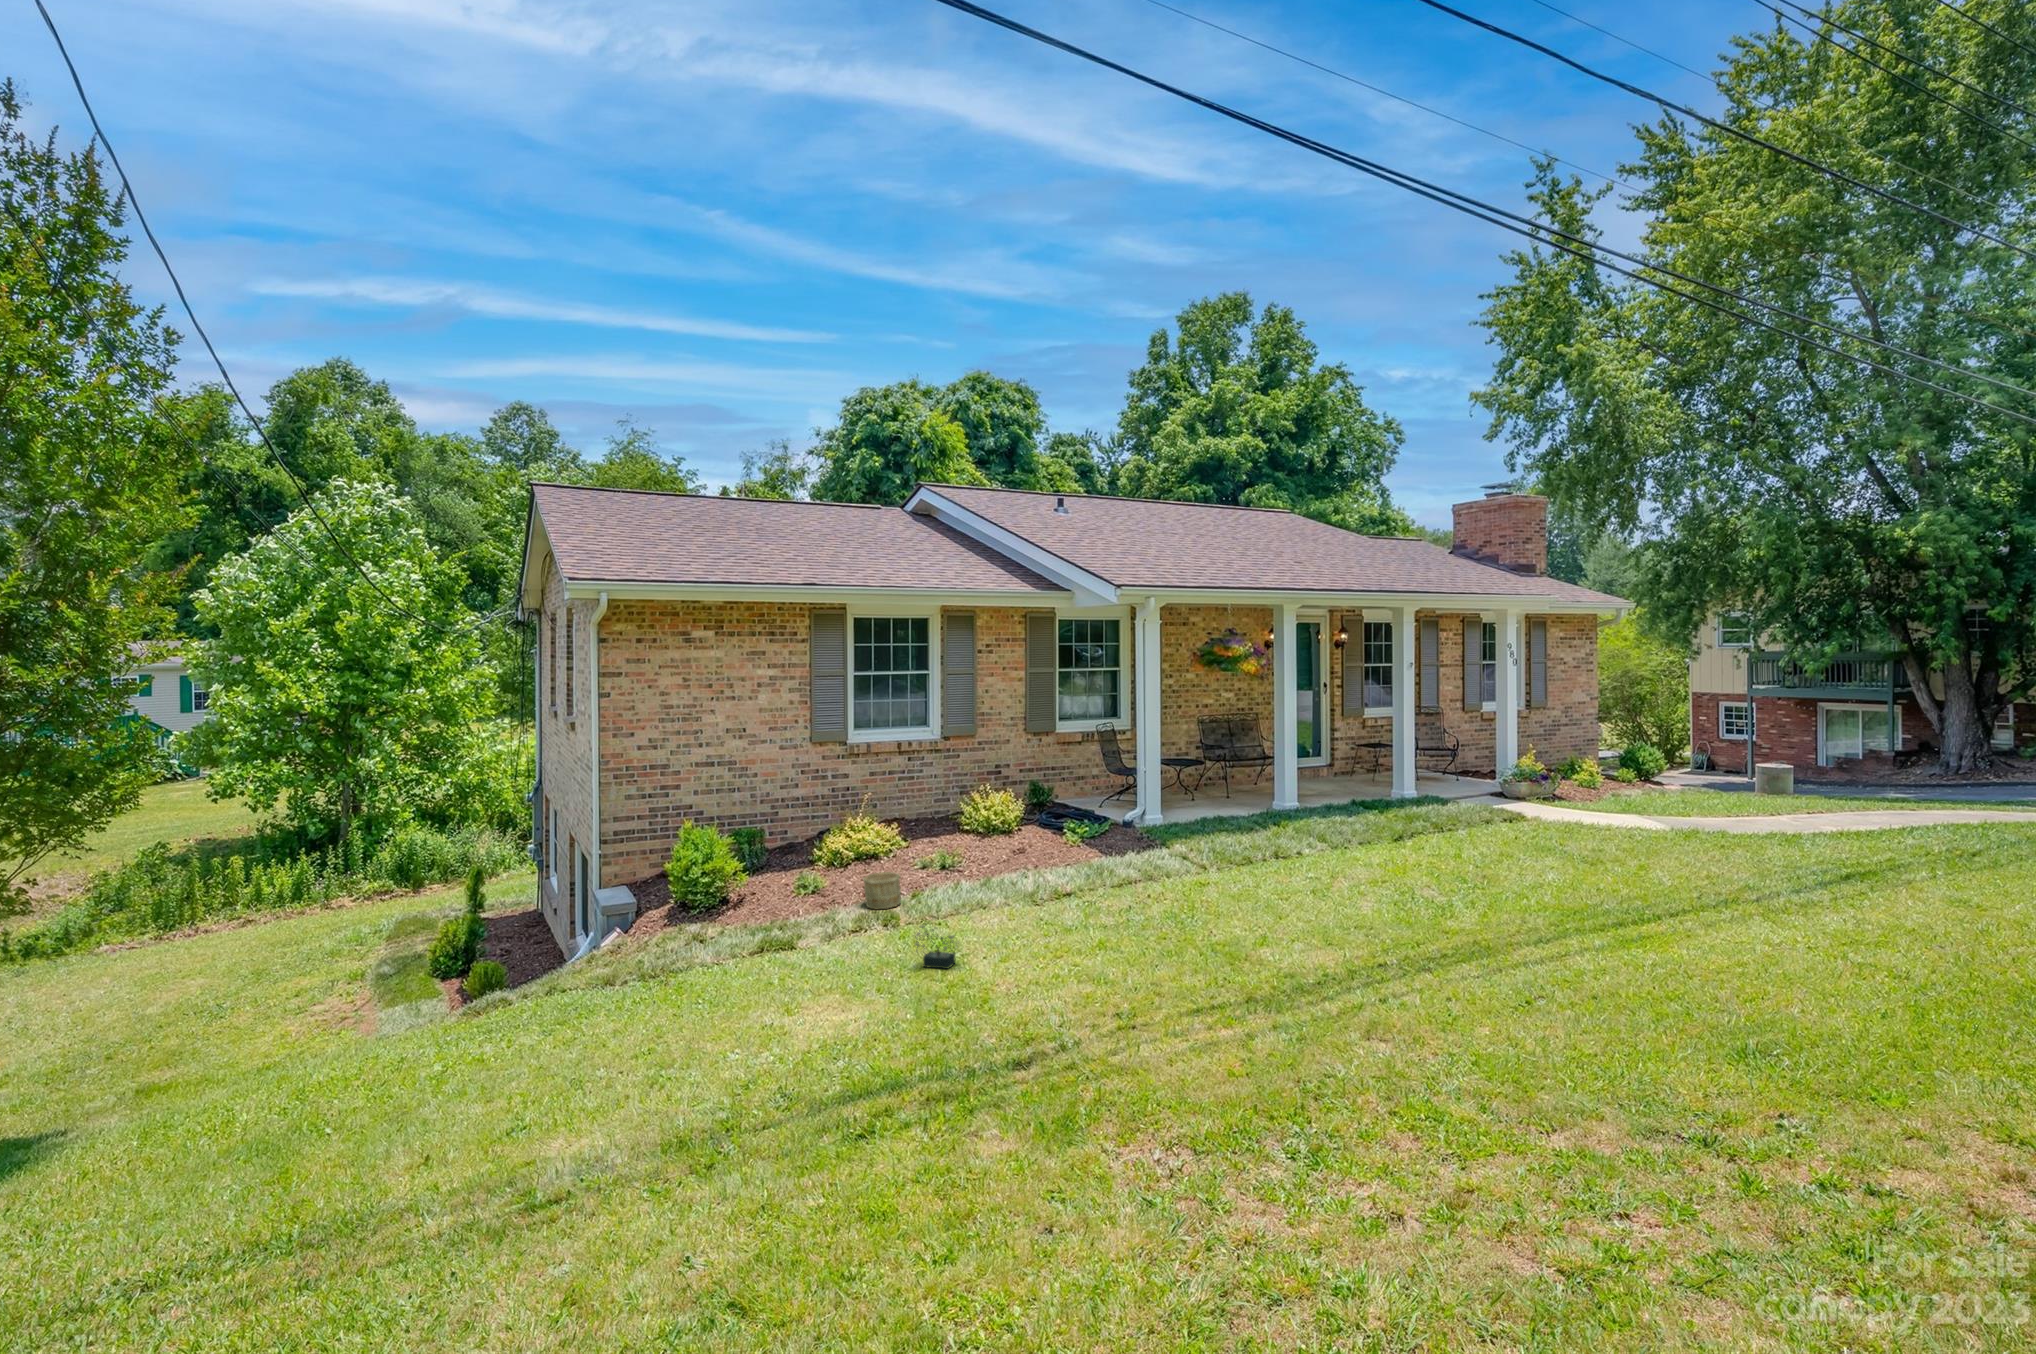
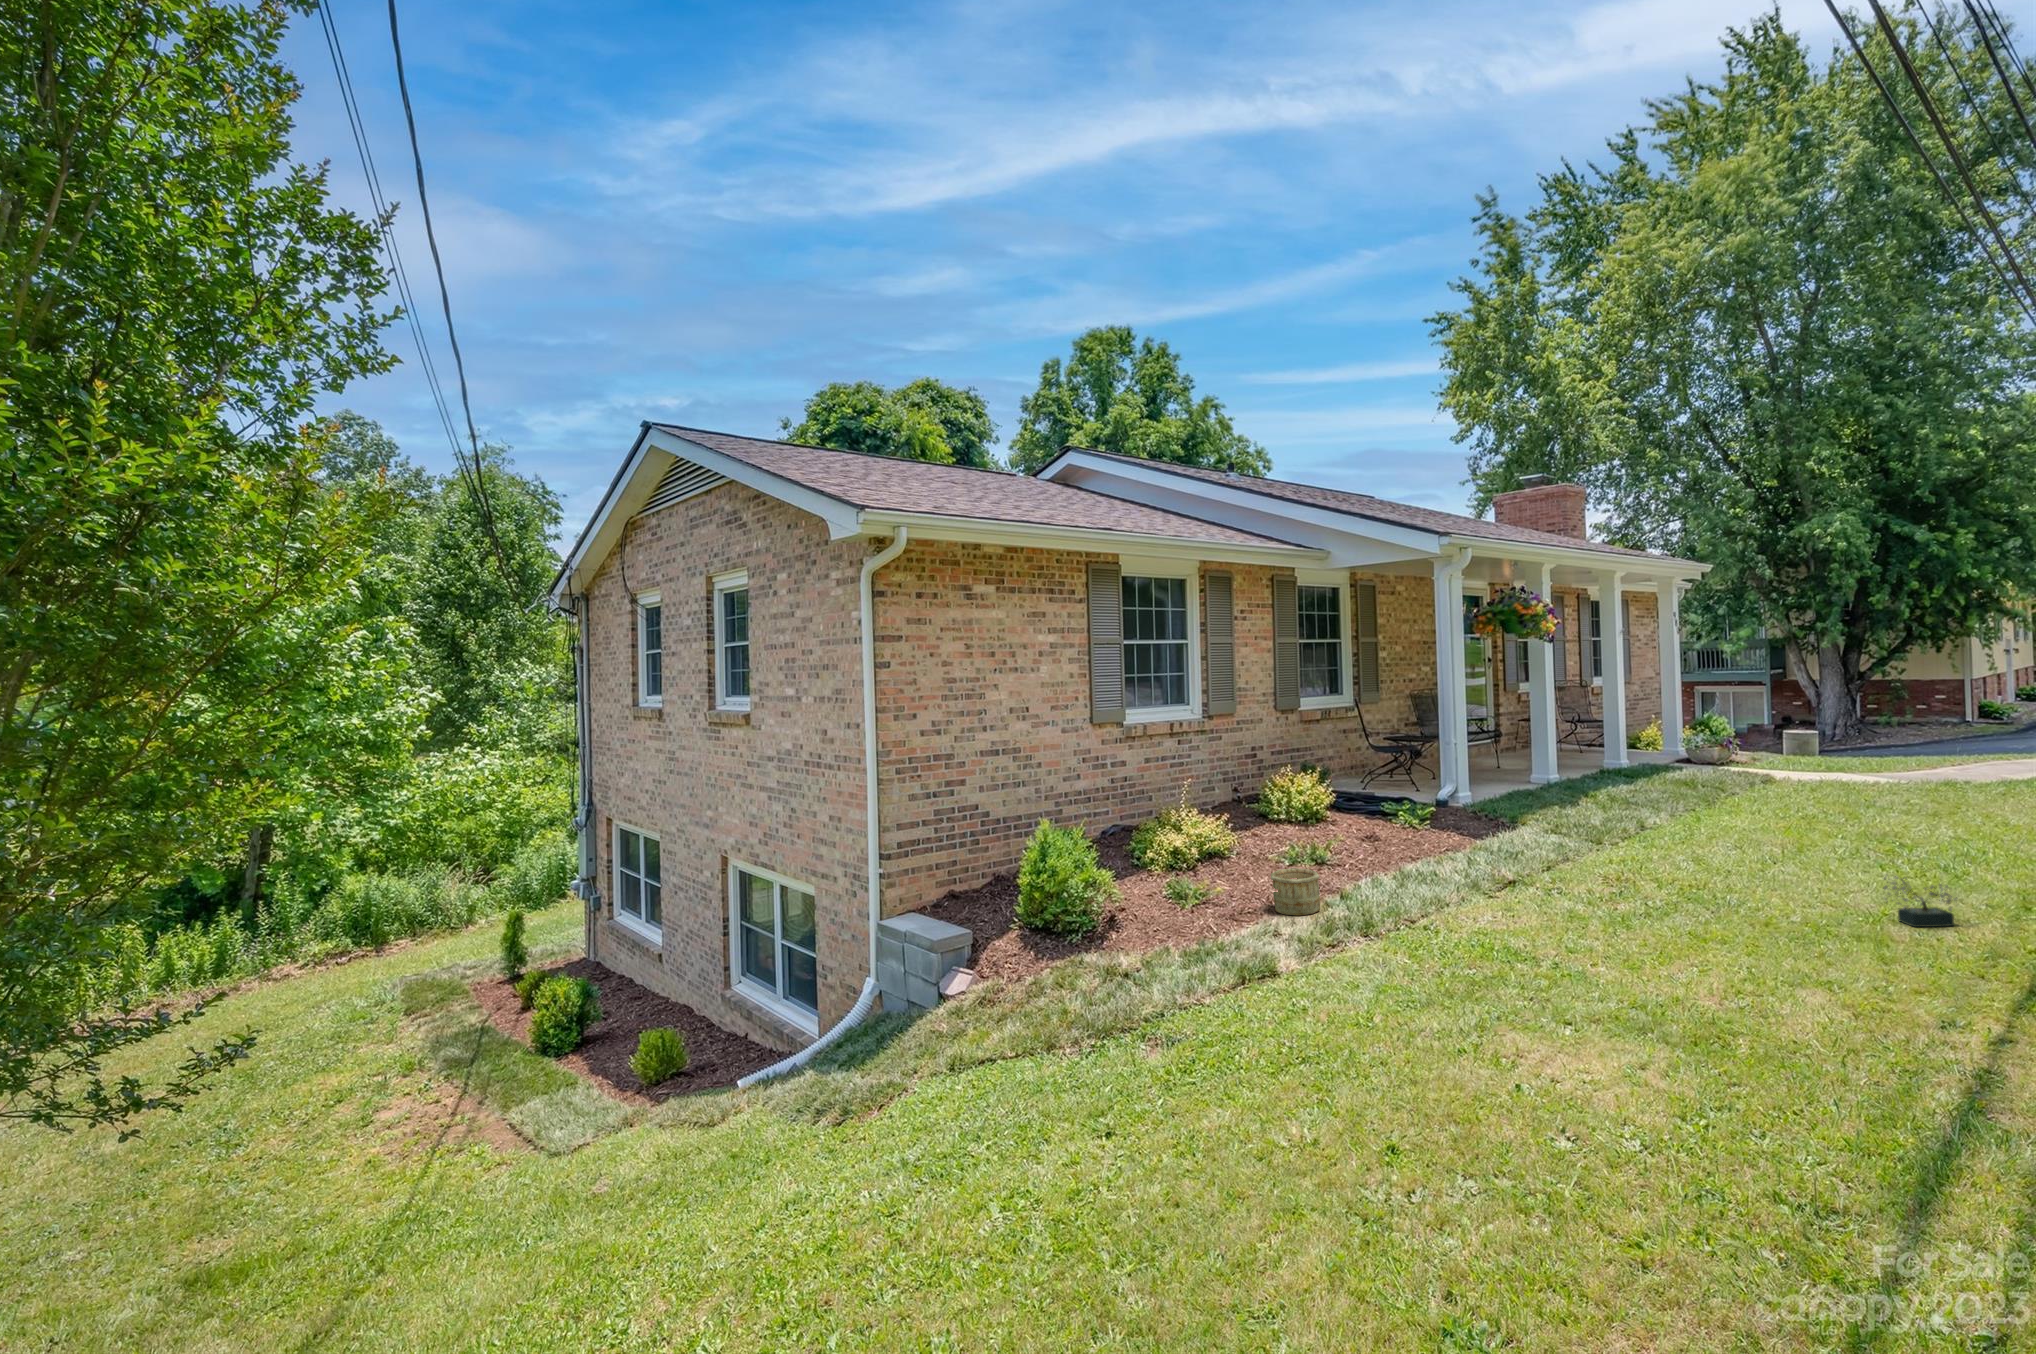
decorative plant: present [915,926,955,969] -> present [1884,876,1956,927]

